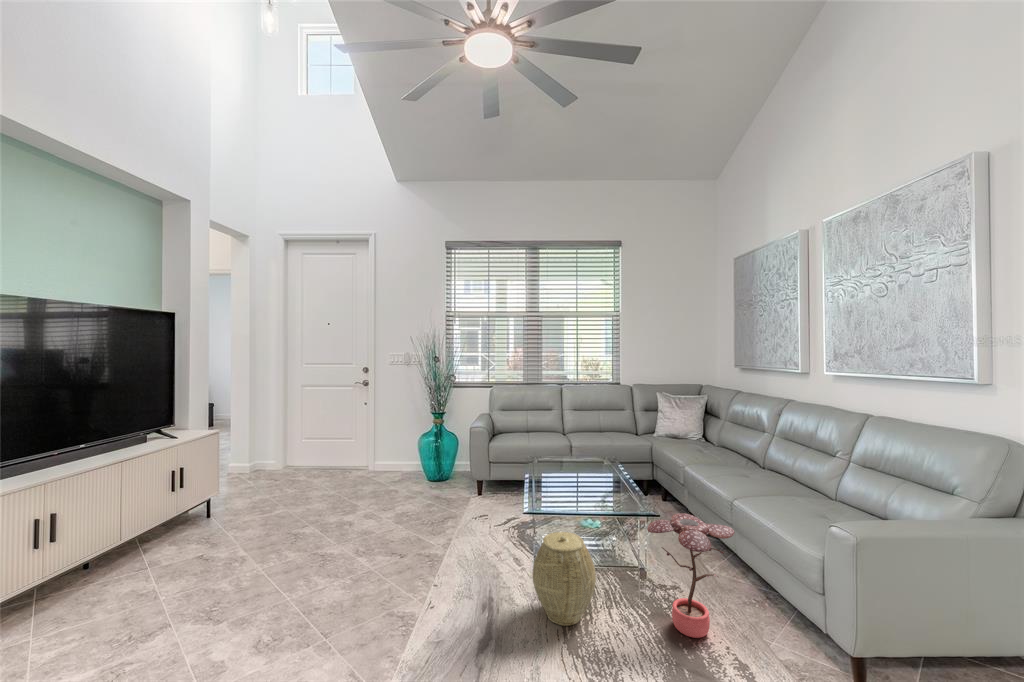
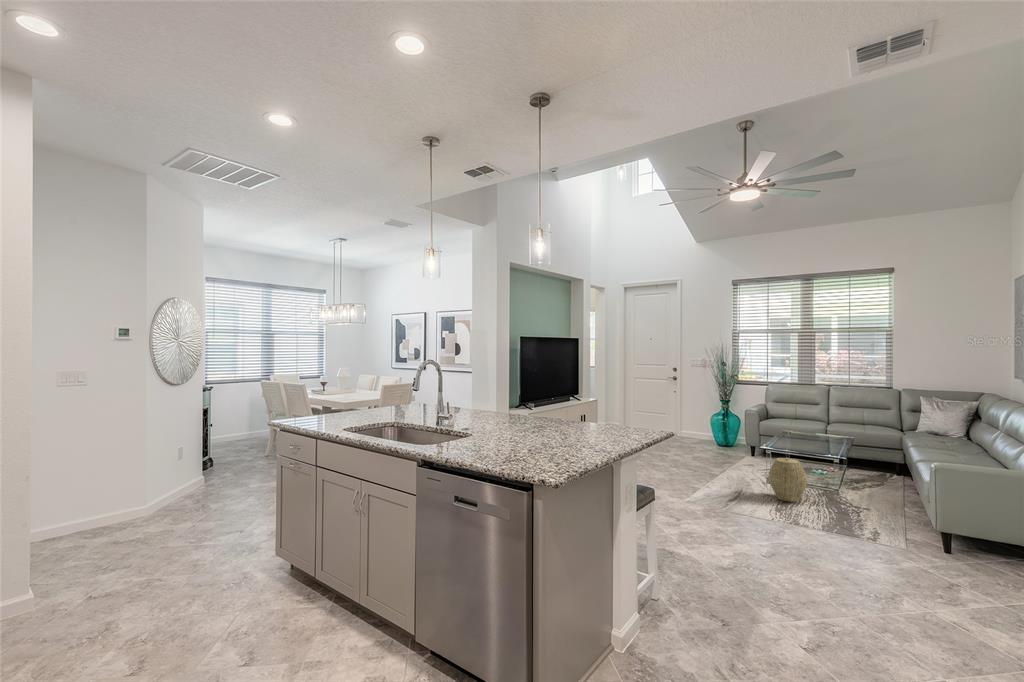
potted plant: present [647,513,735,638] -> none [838,456,895,519]

